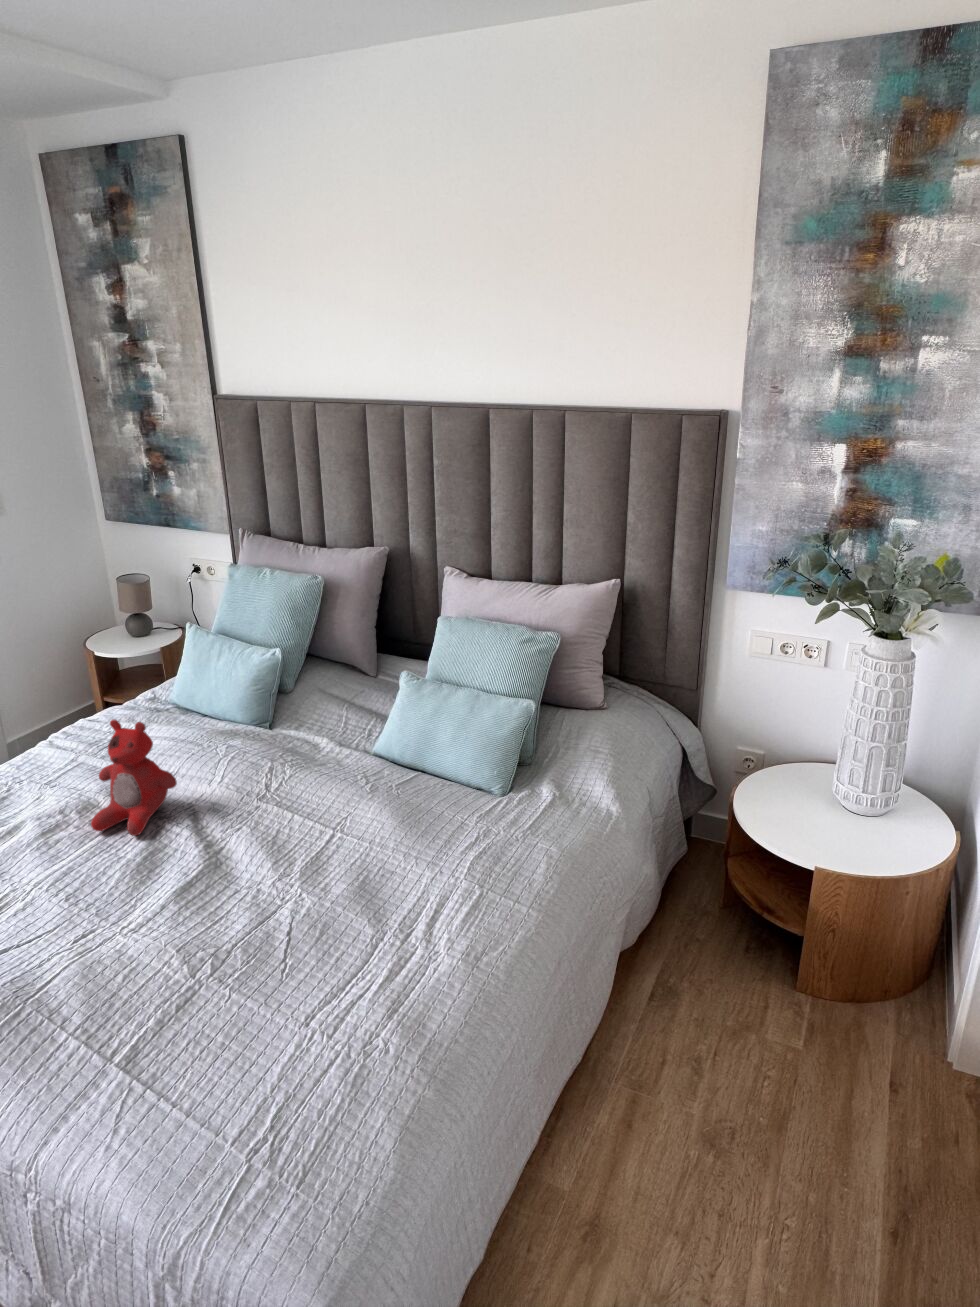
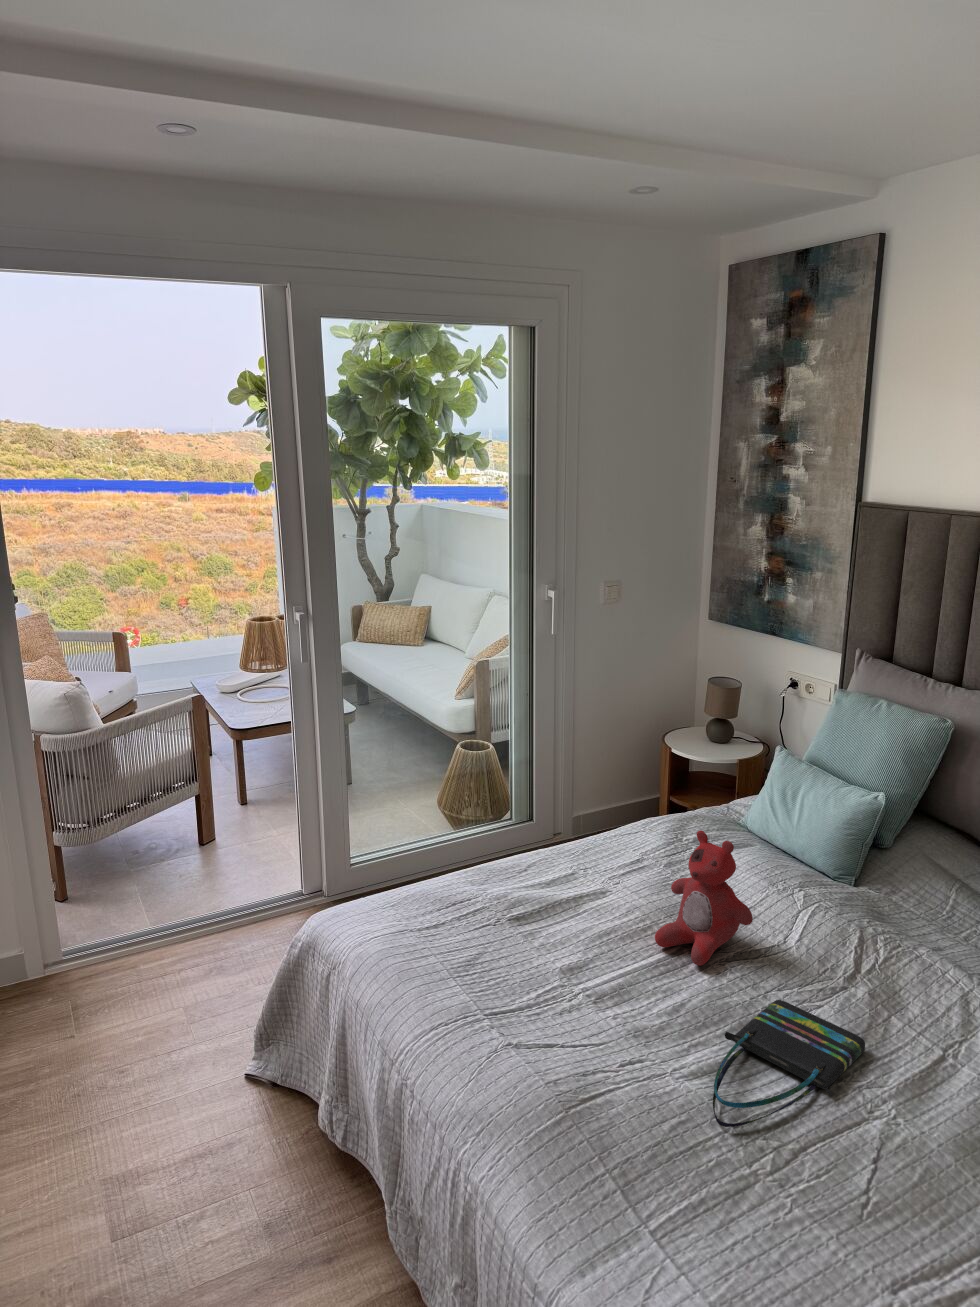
tote bag: none [157,839,279,957] -> present [713,1000,865,1127]

